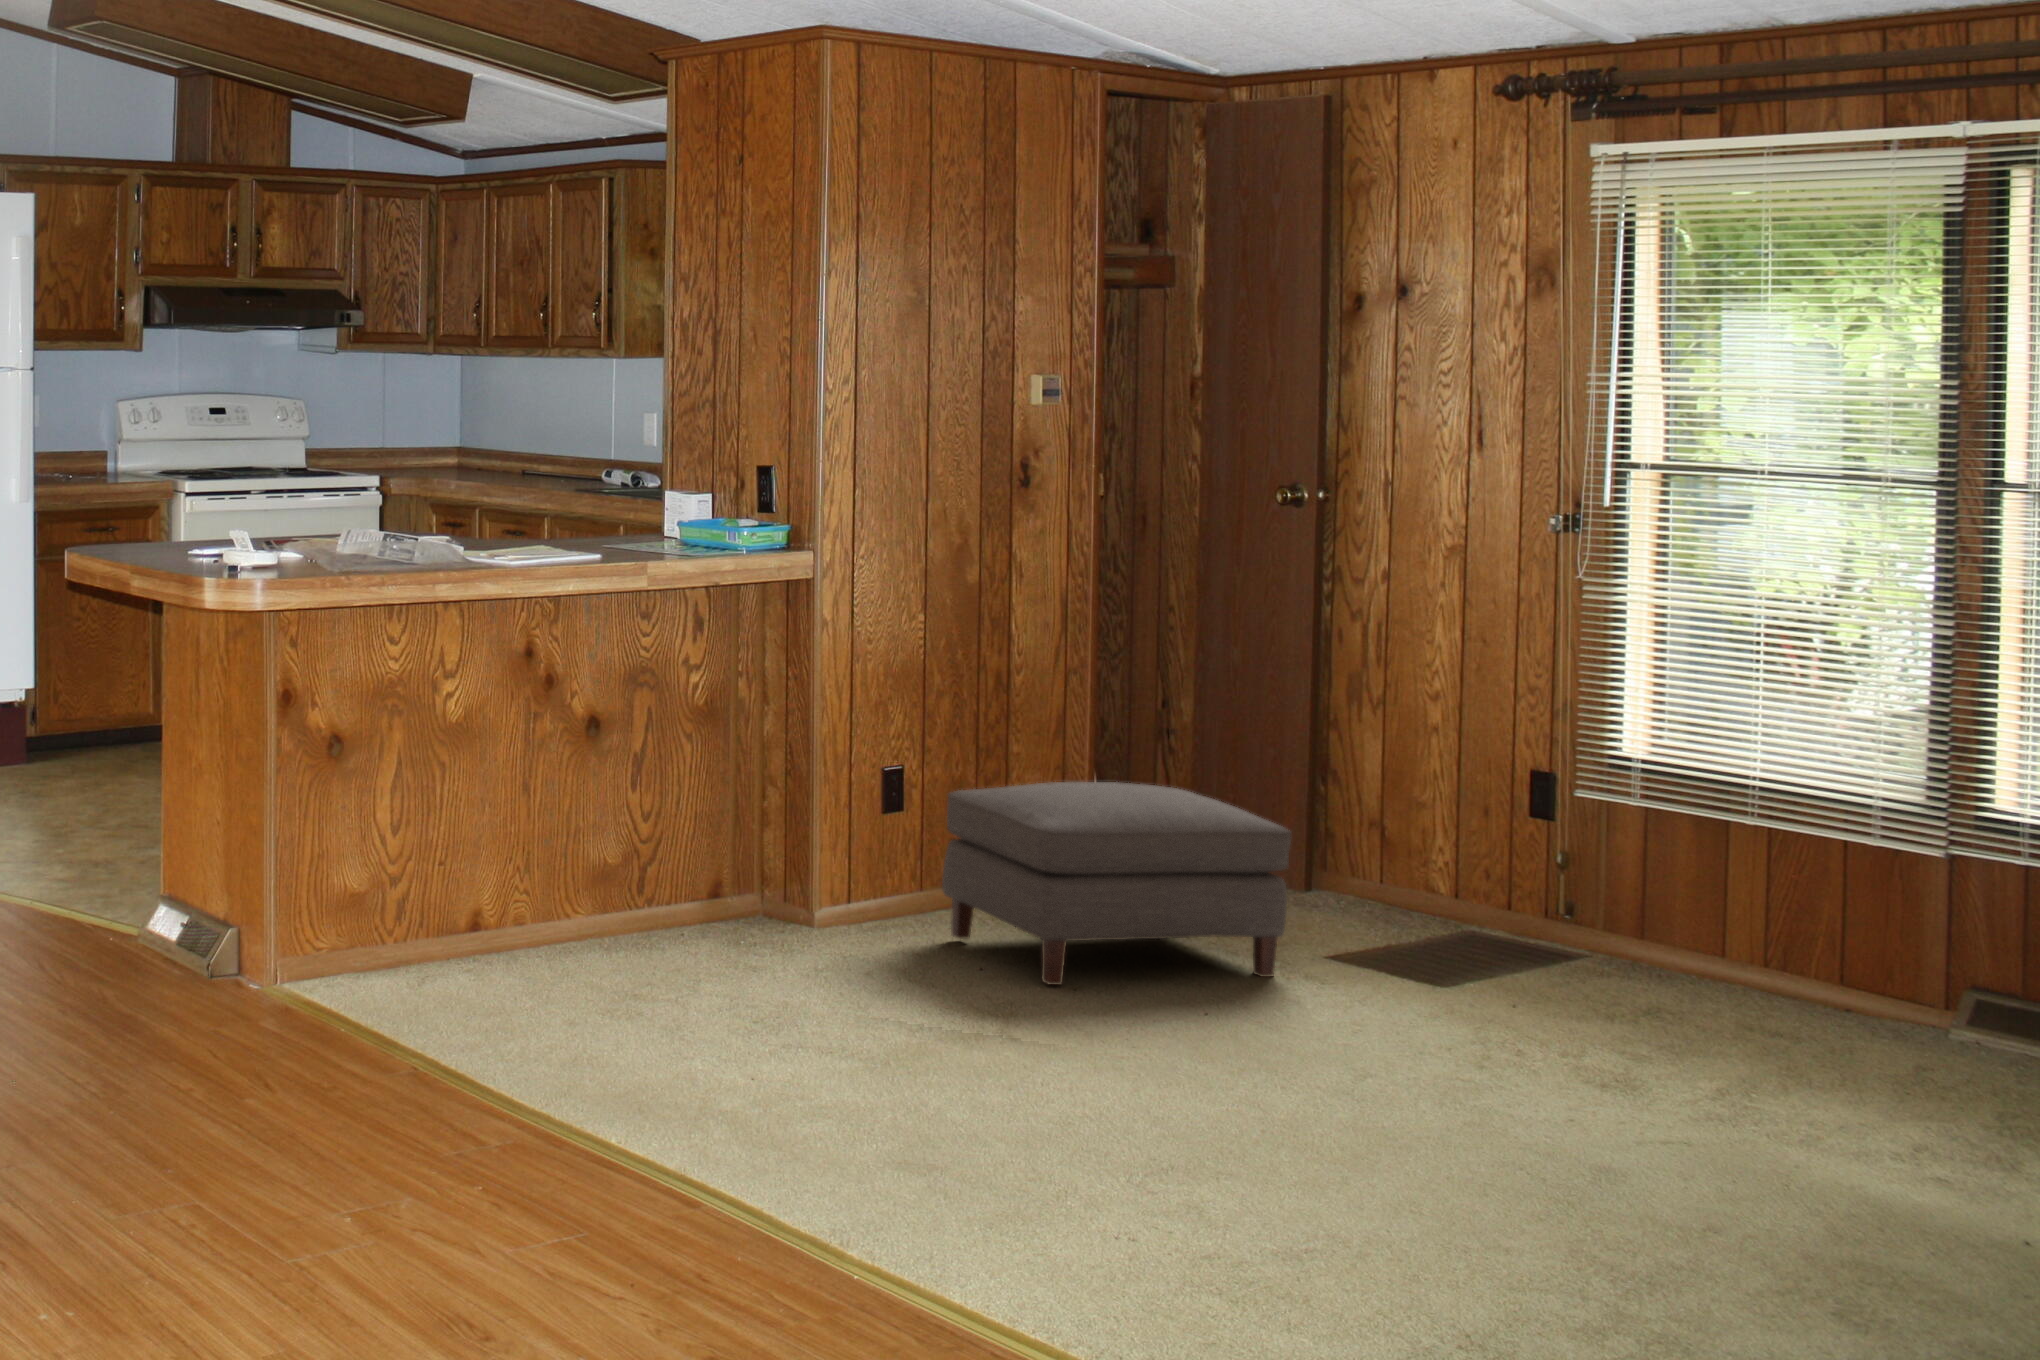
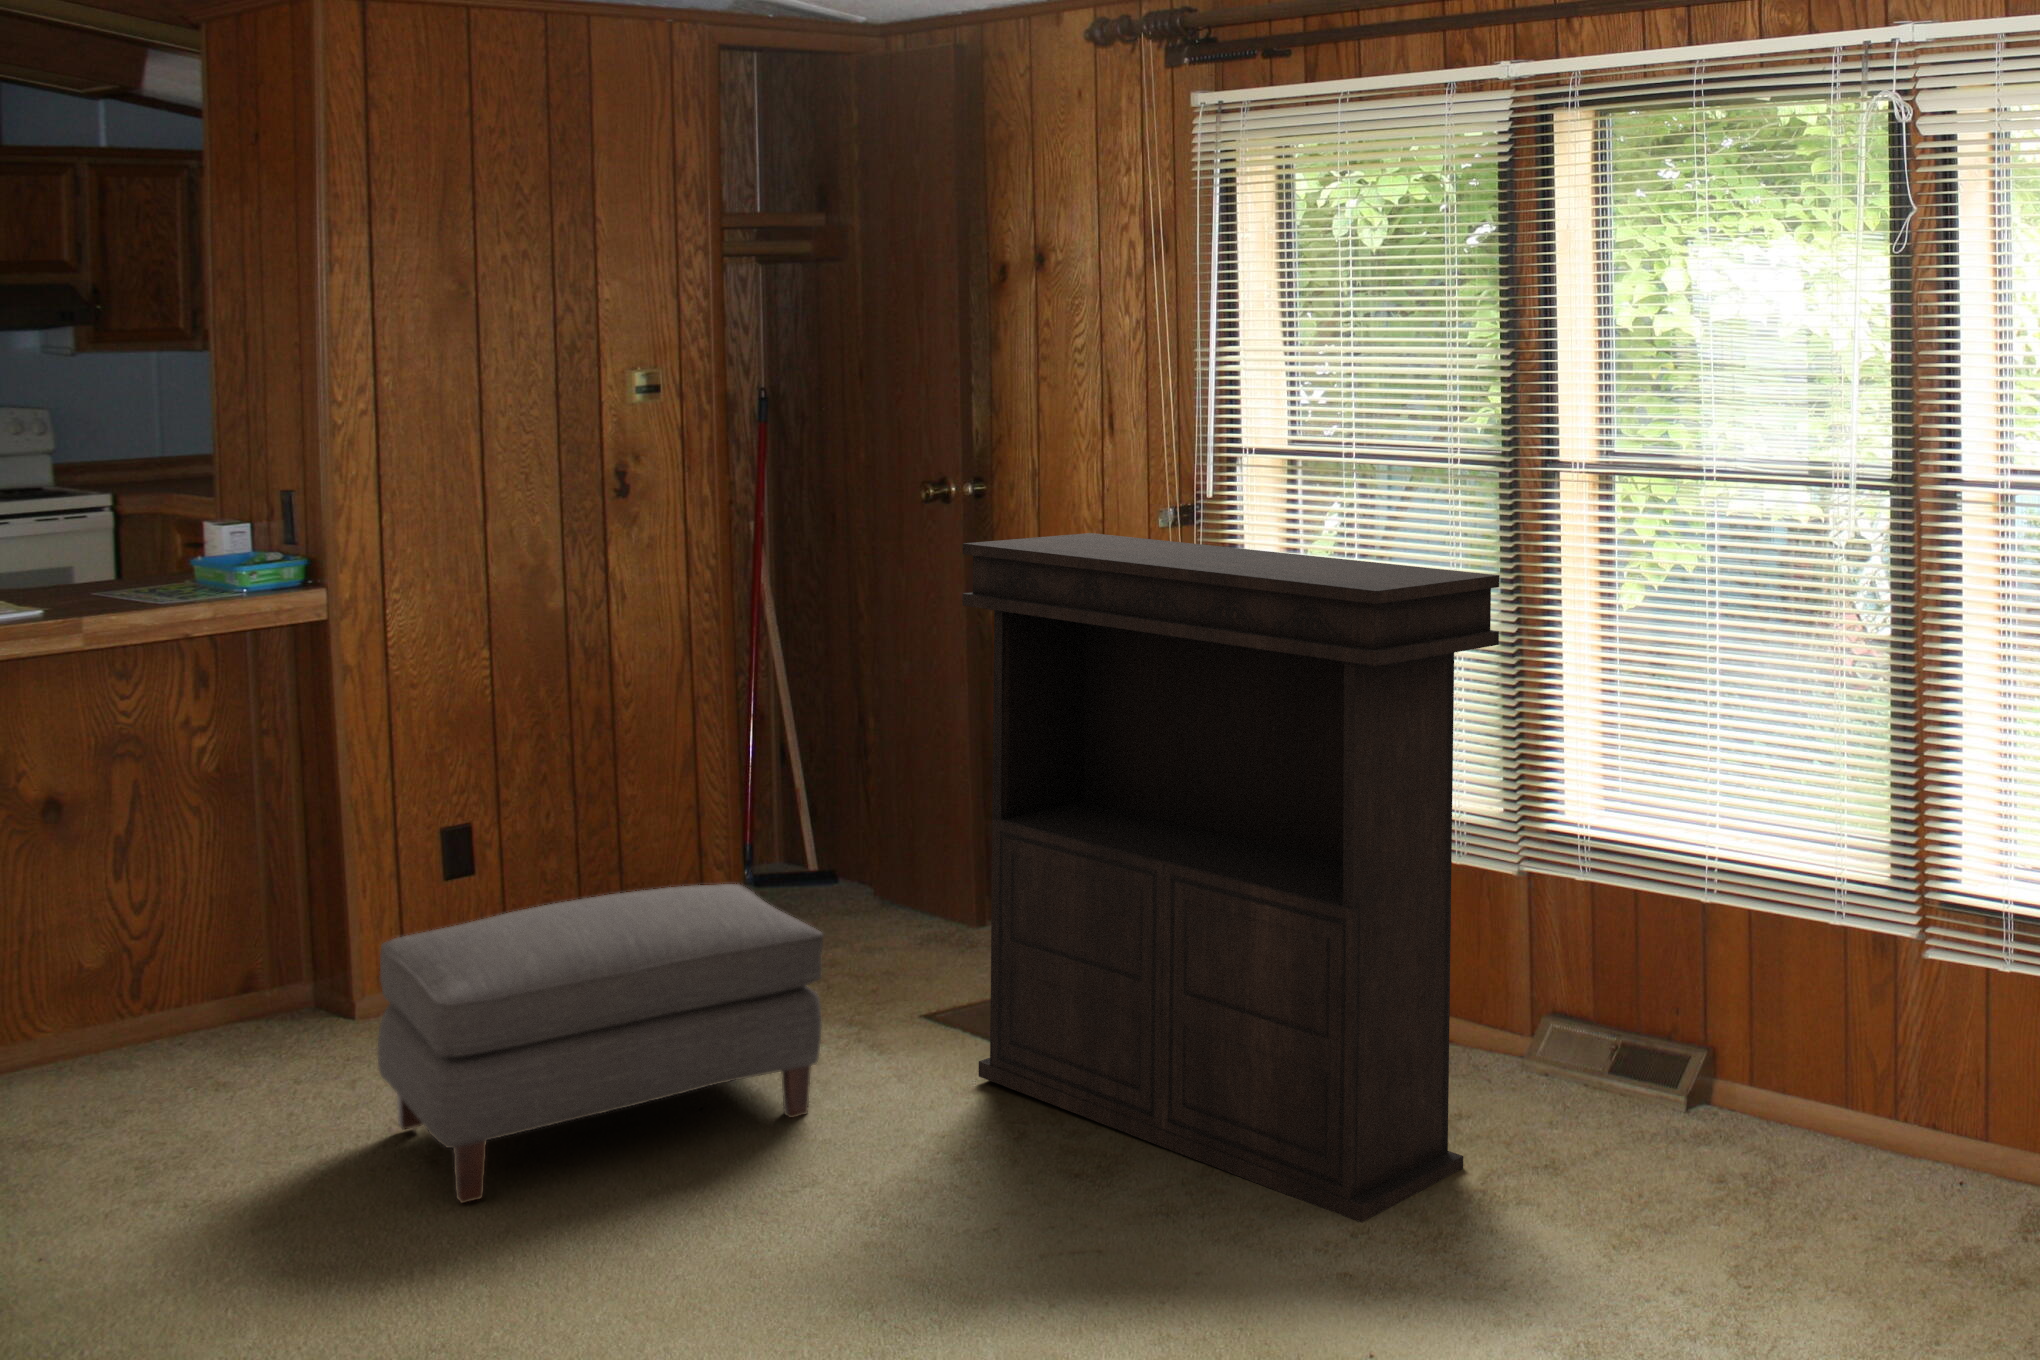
console table: none [1407,523,1980,1110] -> present [962,533,1500,1222]

